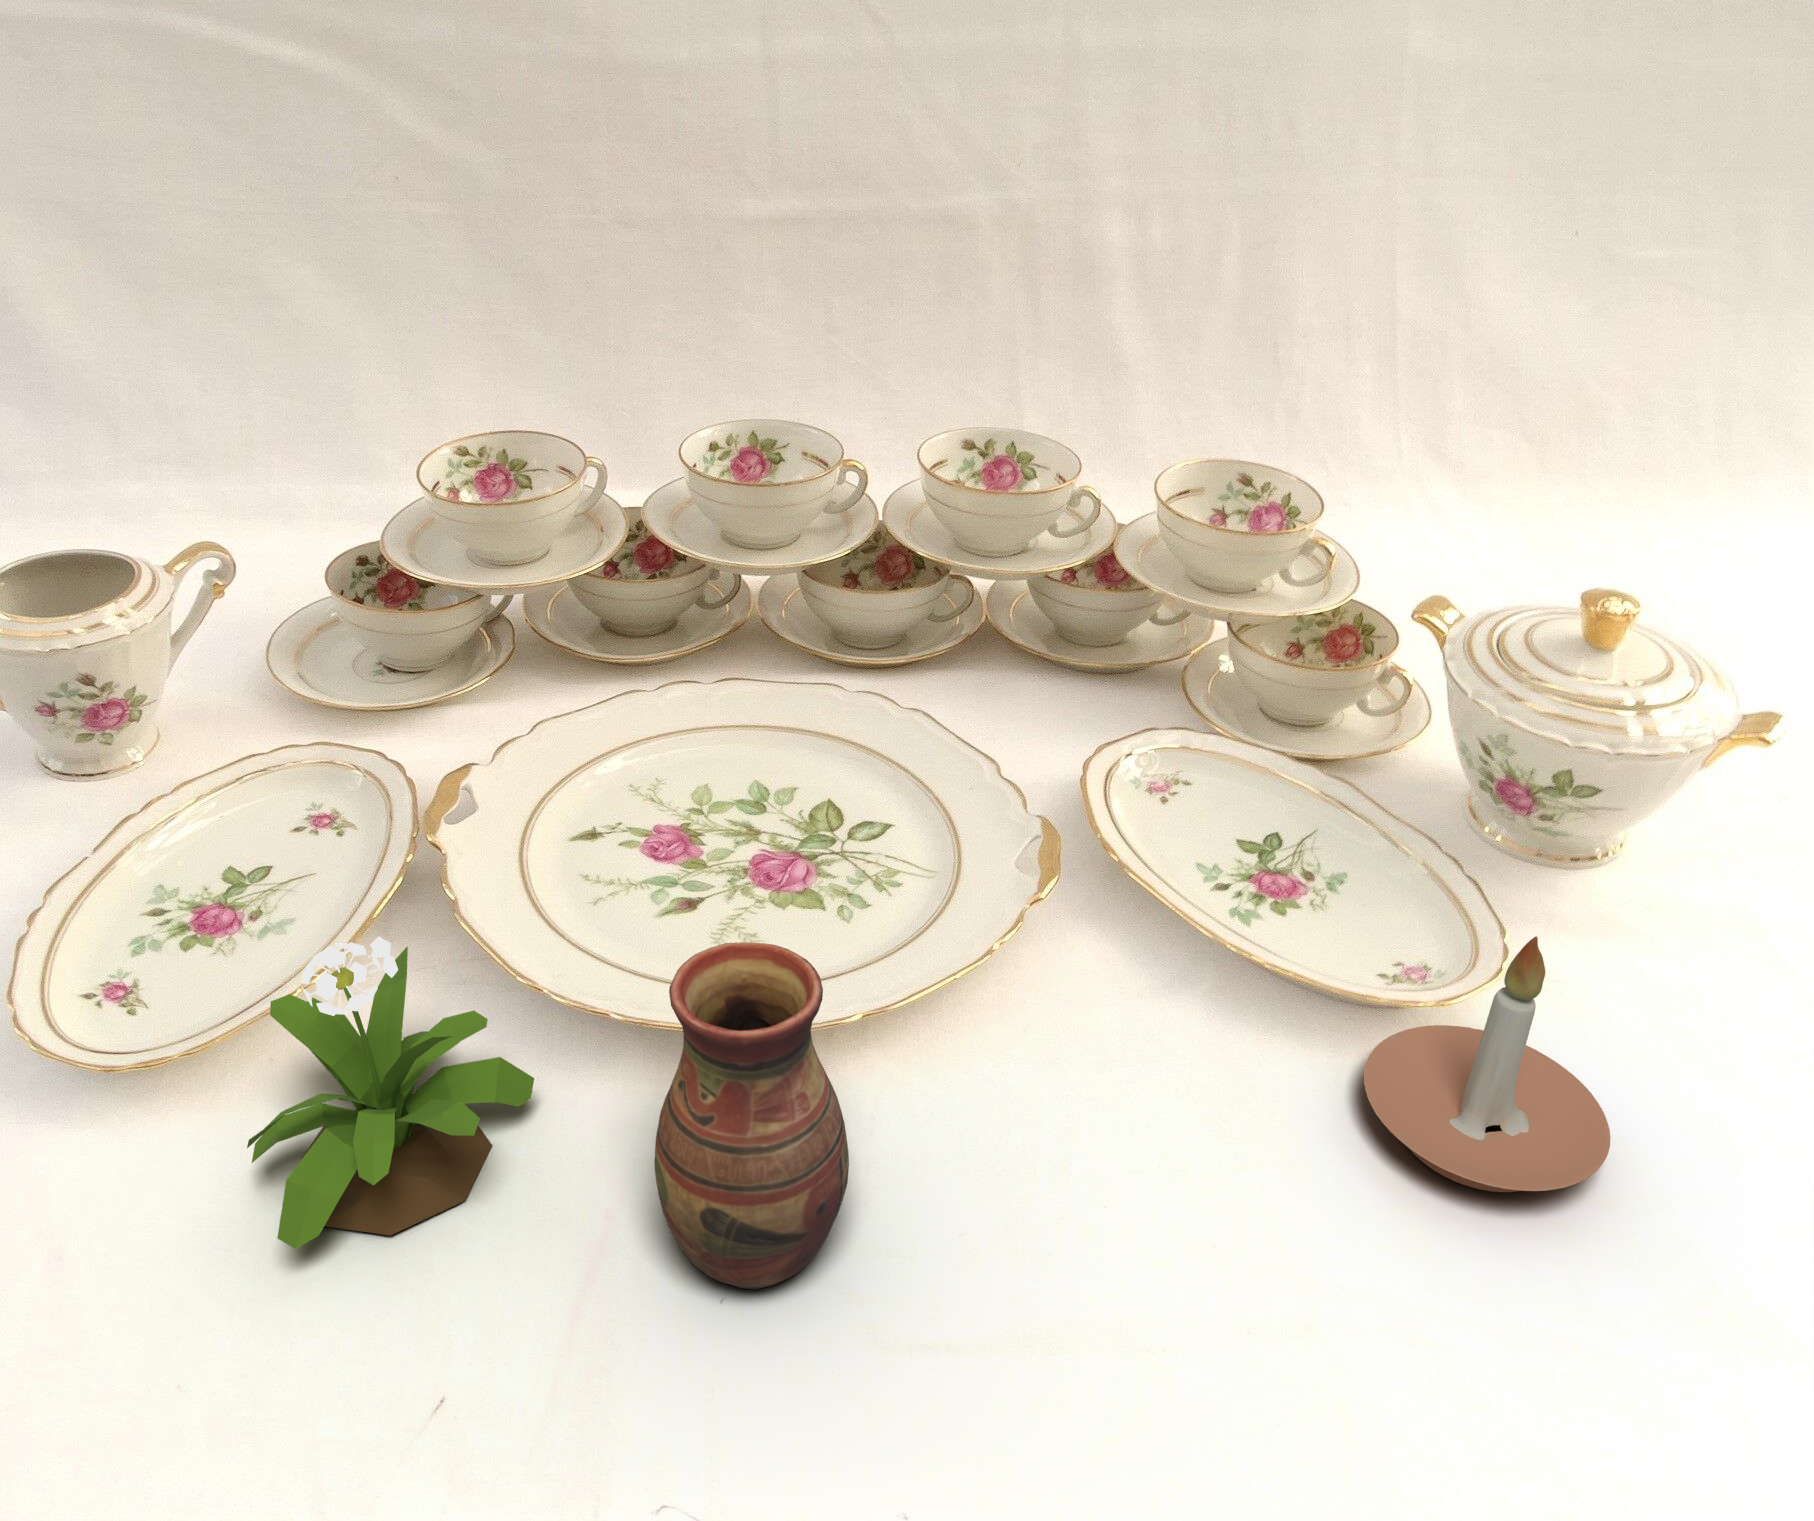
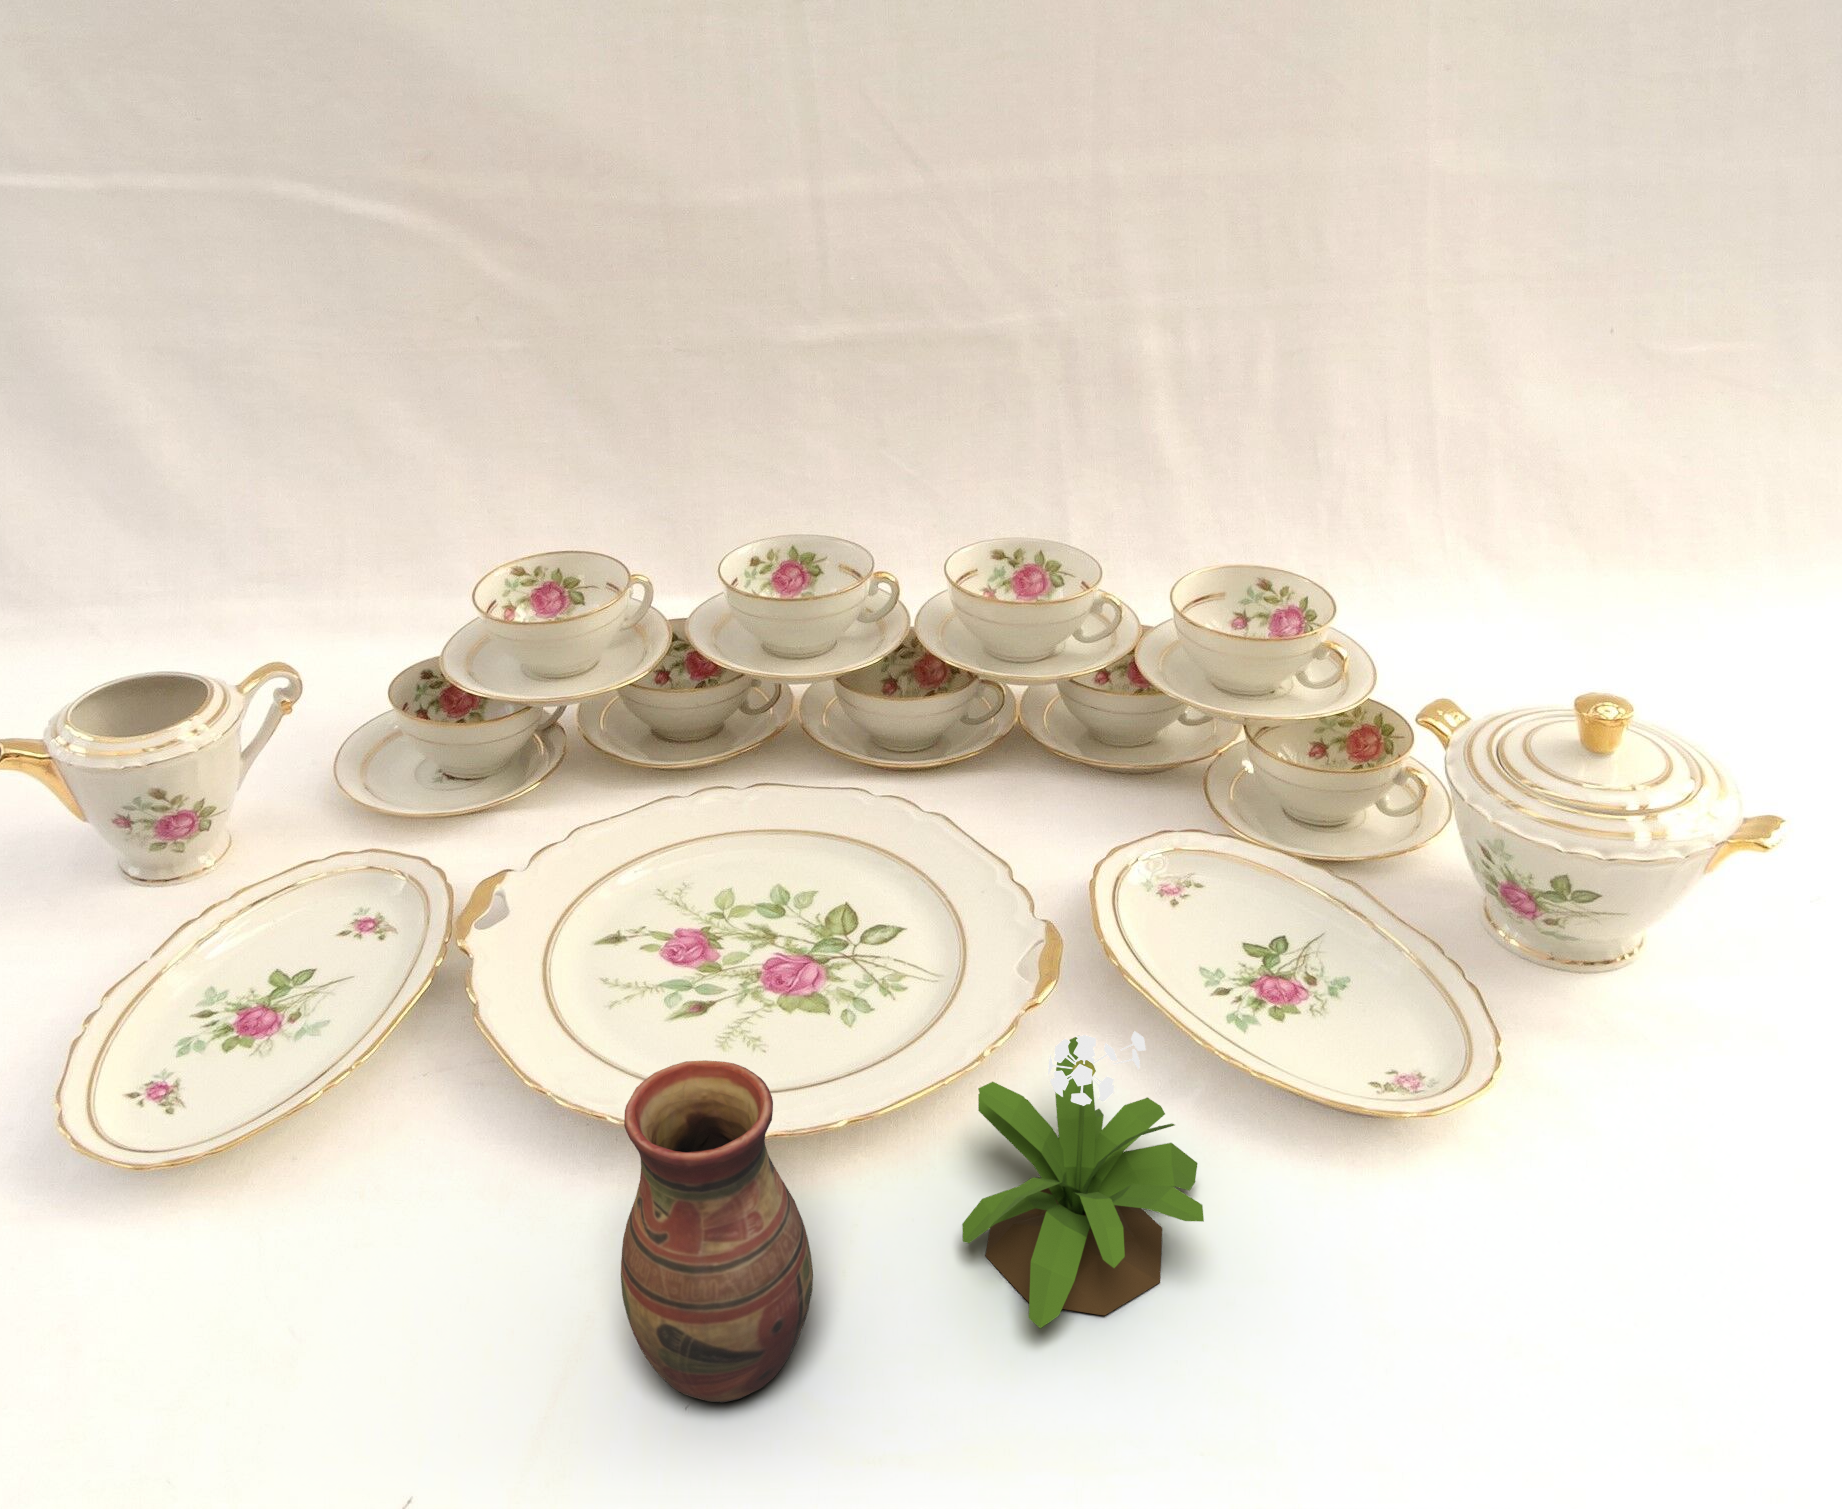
candle holder: present [1364,936,1610,1192] -> none [1348,1056,1601,1318]
potted flower: present [247,937,534,1249] -> present [962,1031,1204,1328]

